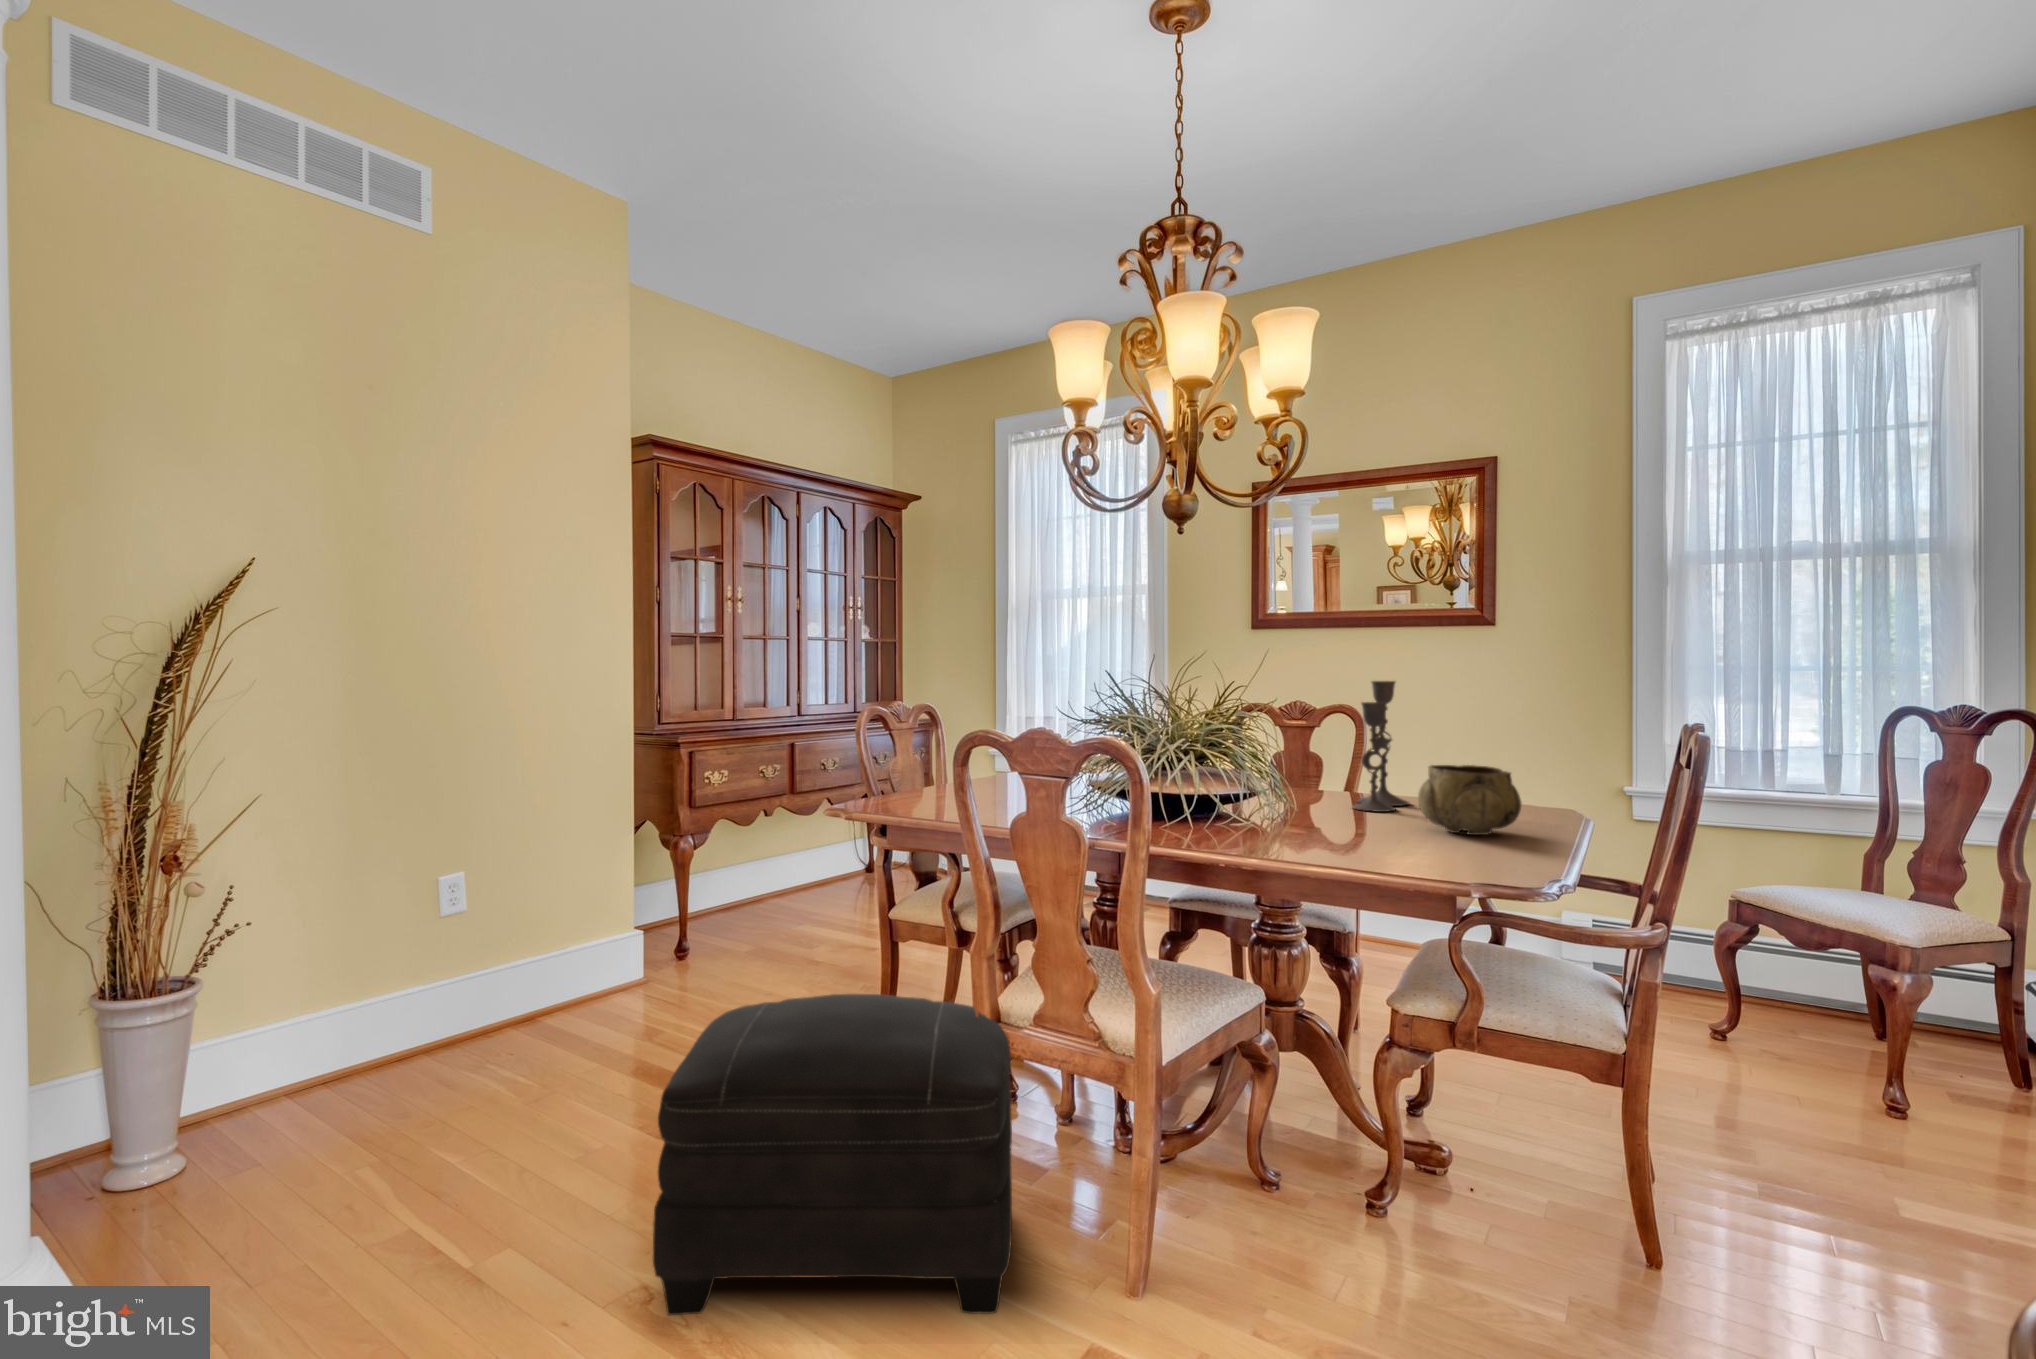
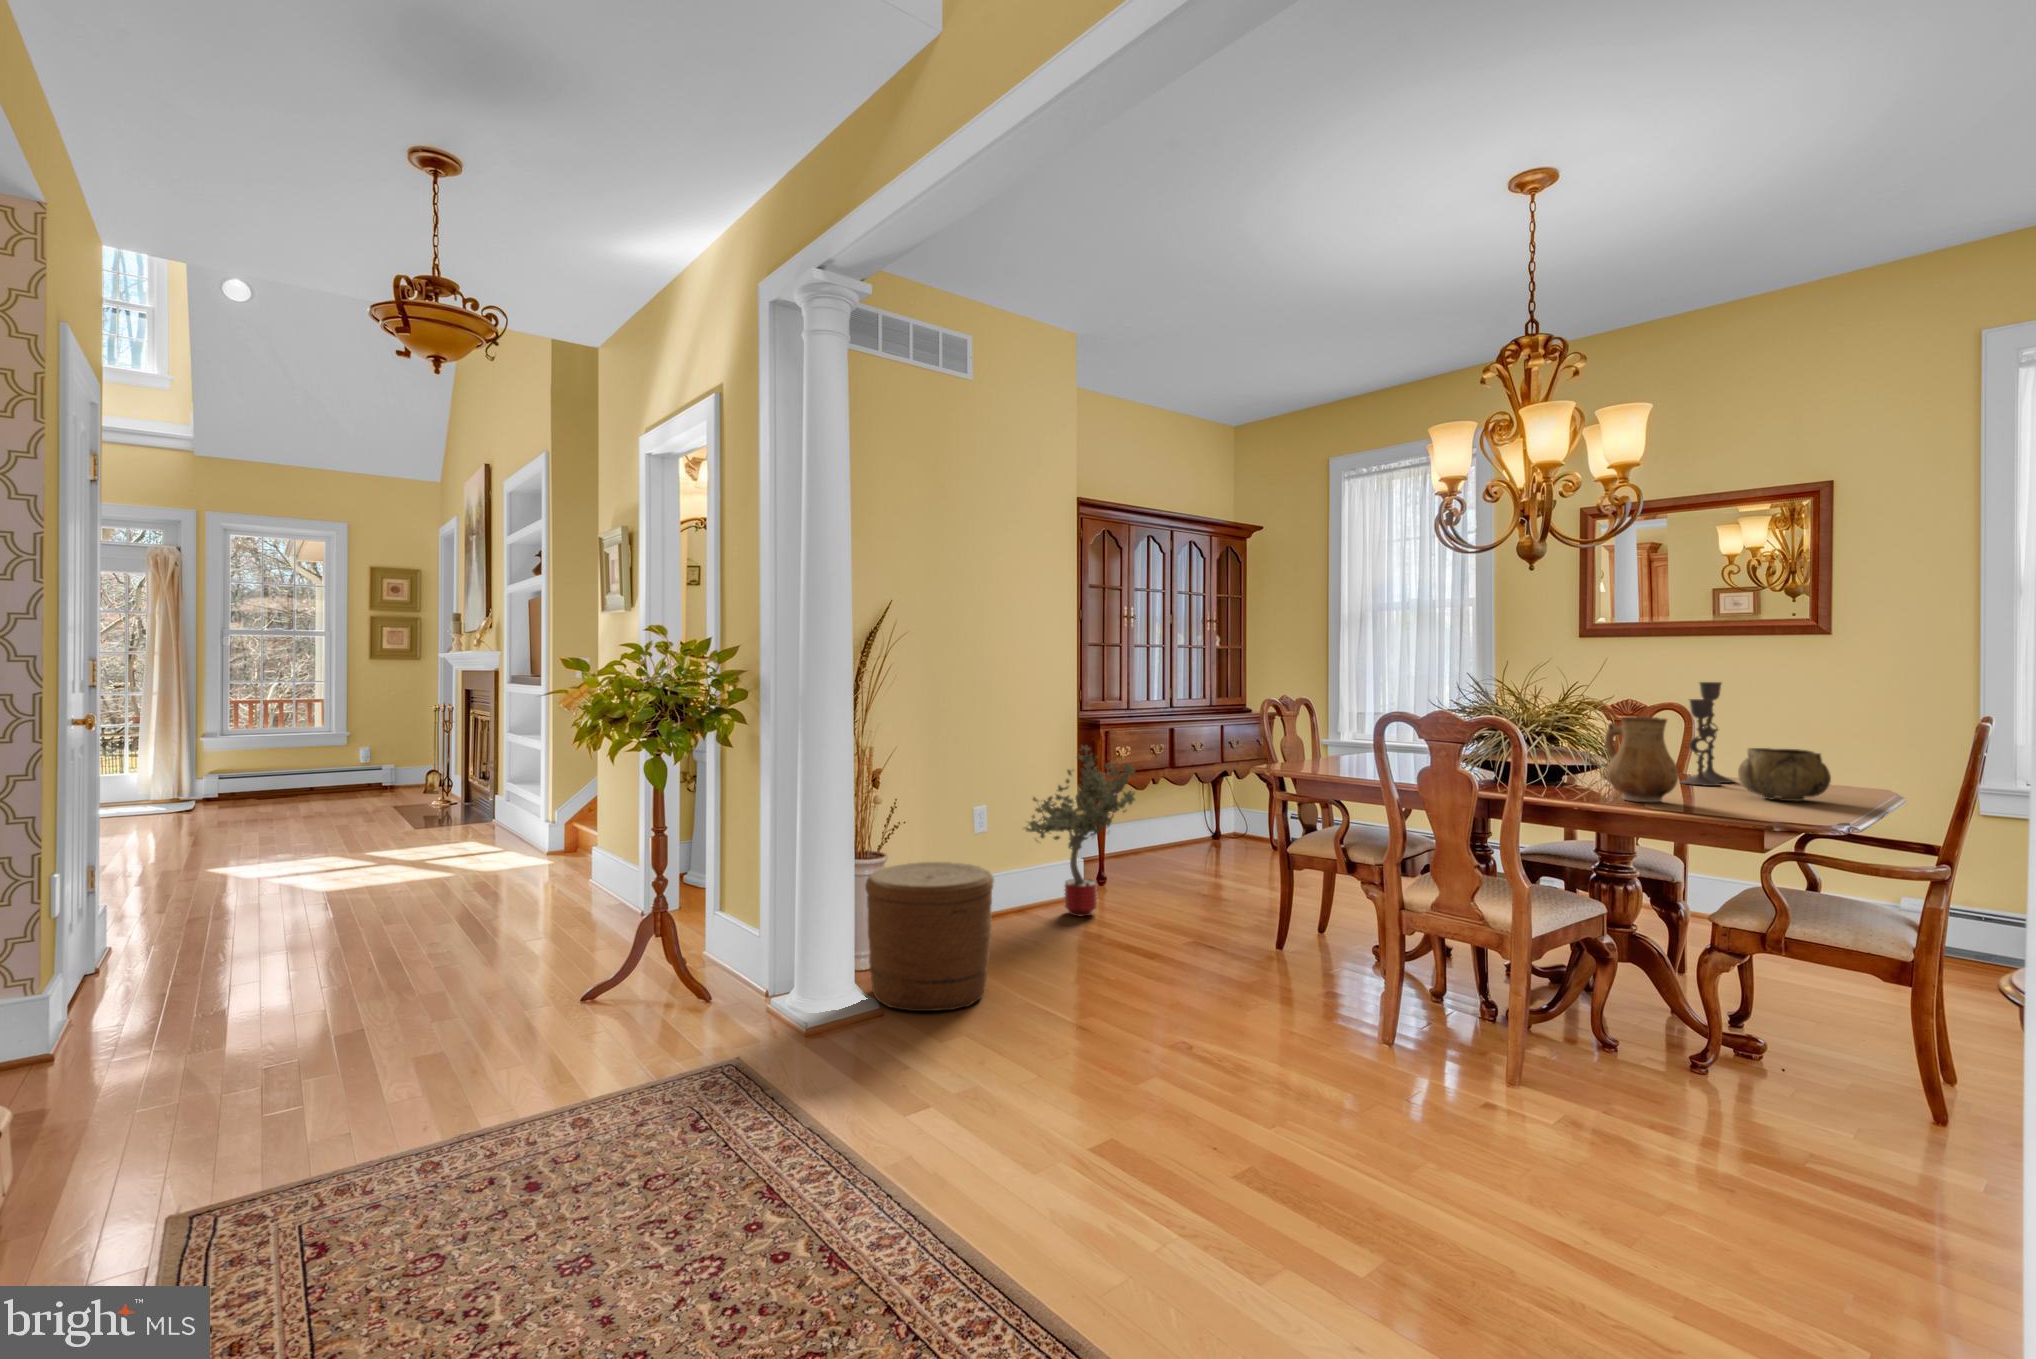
ceramic pitcher: none [1264,727,1353,848] -> present [1605,716,1679,802]
potted tree: none [524,769,713,1013] -> present [1025,745,1135,916]
woven basket: none [83,980,374,1278] -> present [865,862,994,1011]
ottoman: present [653,994,1012,1315] -> none [1197,886,1426,1081]

